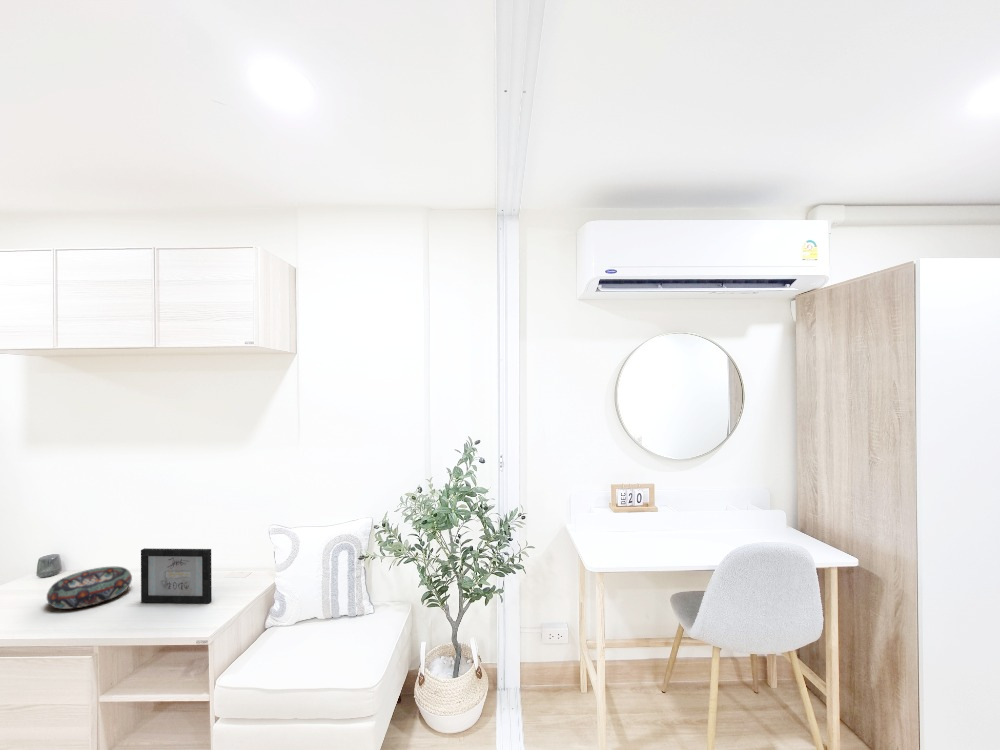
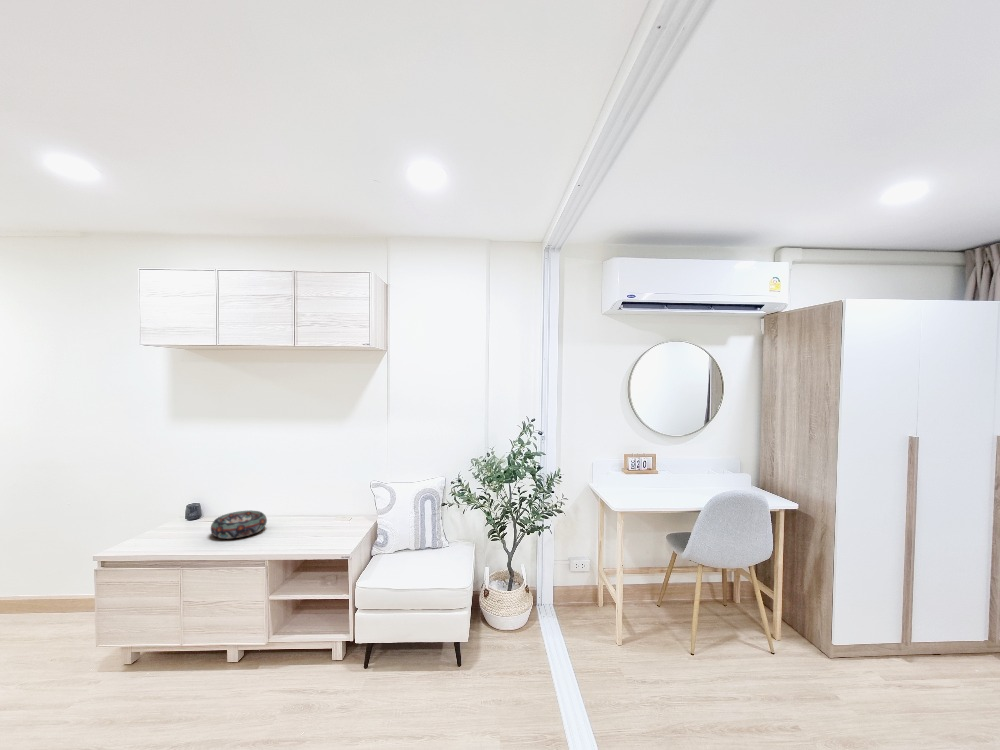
picture frame: present [141,548,212,603] -> none [282,495,336,536]

